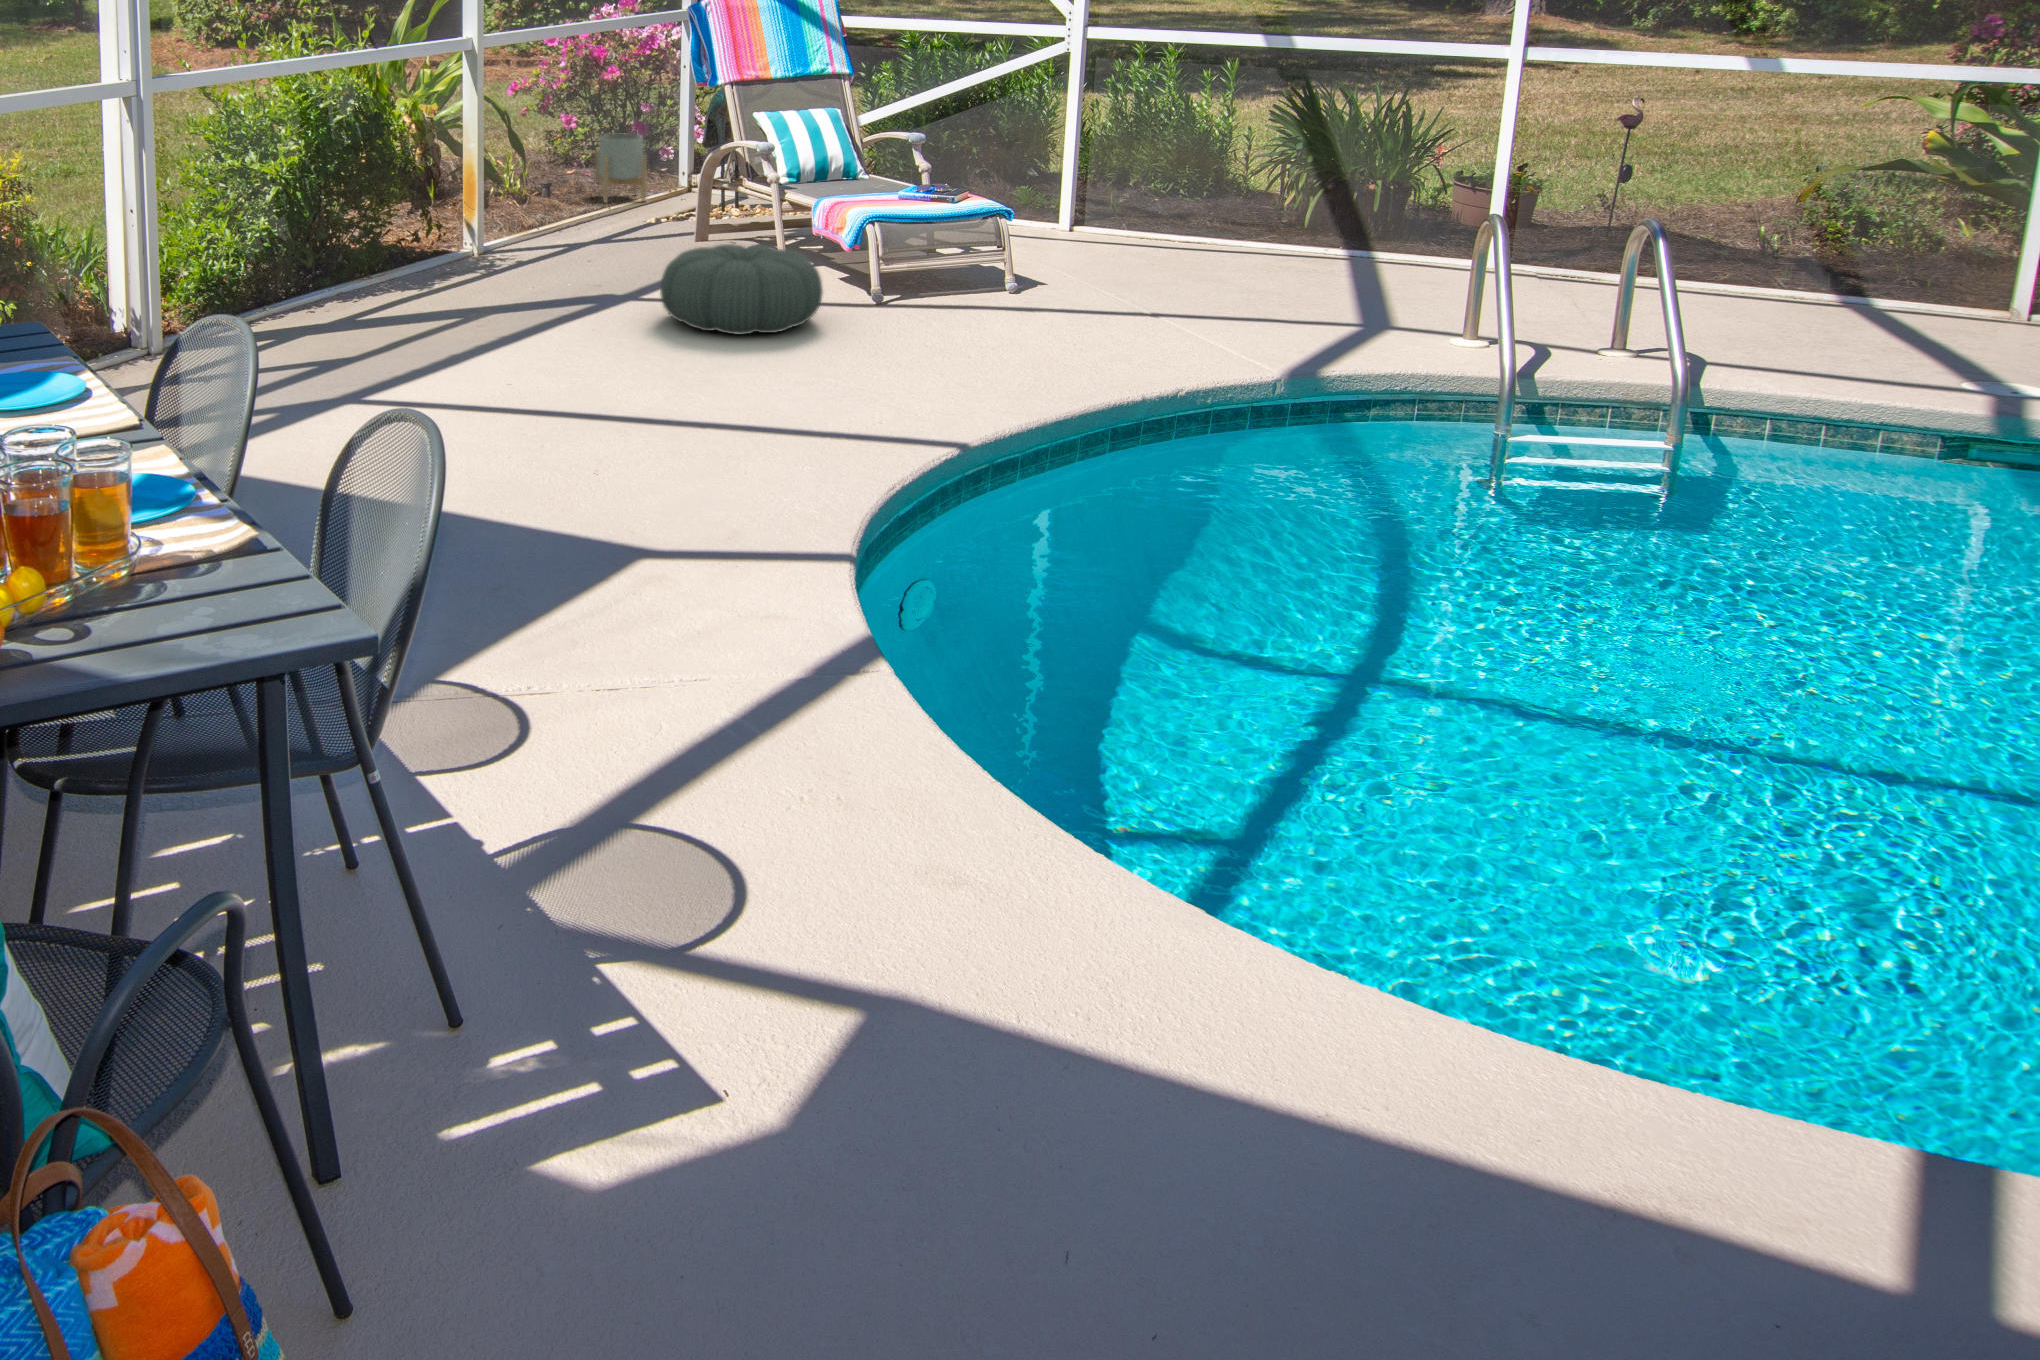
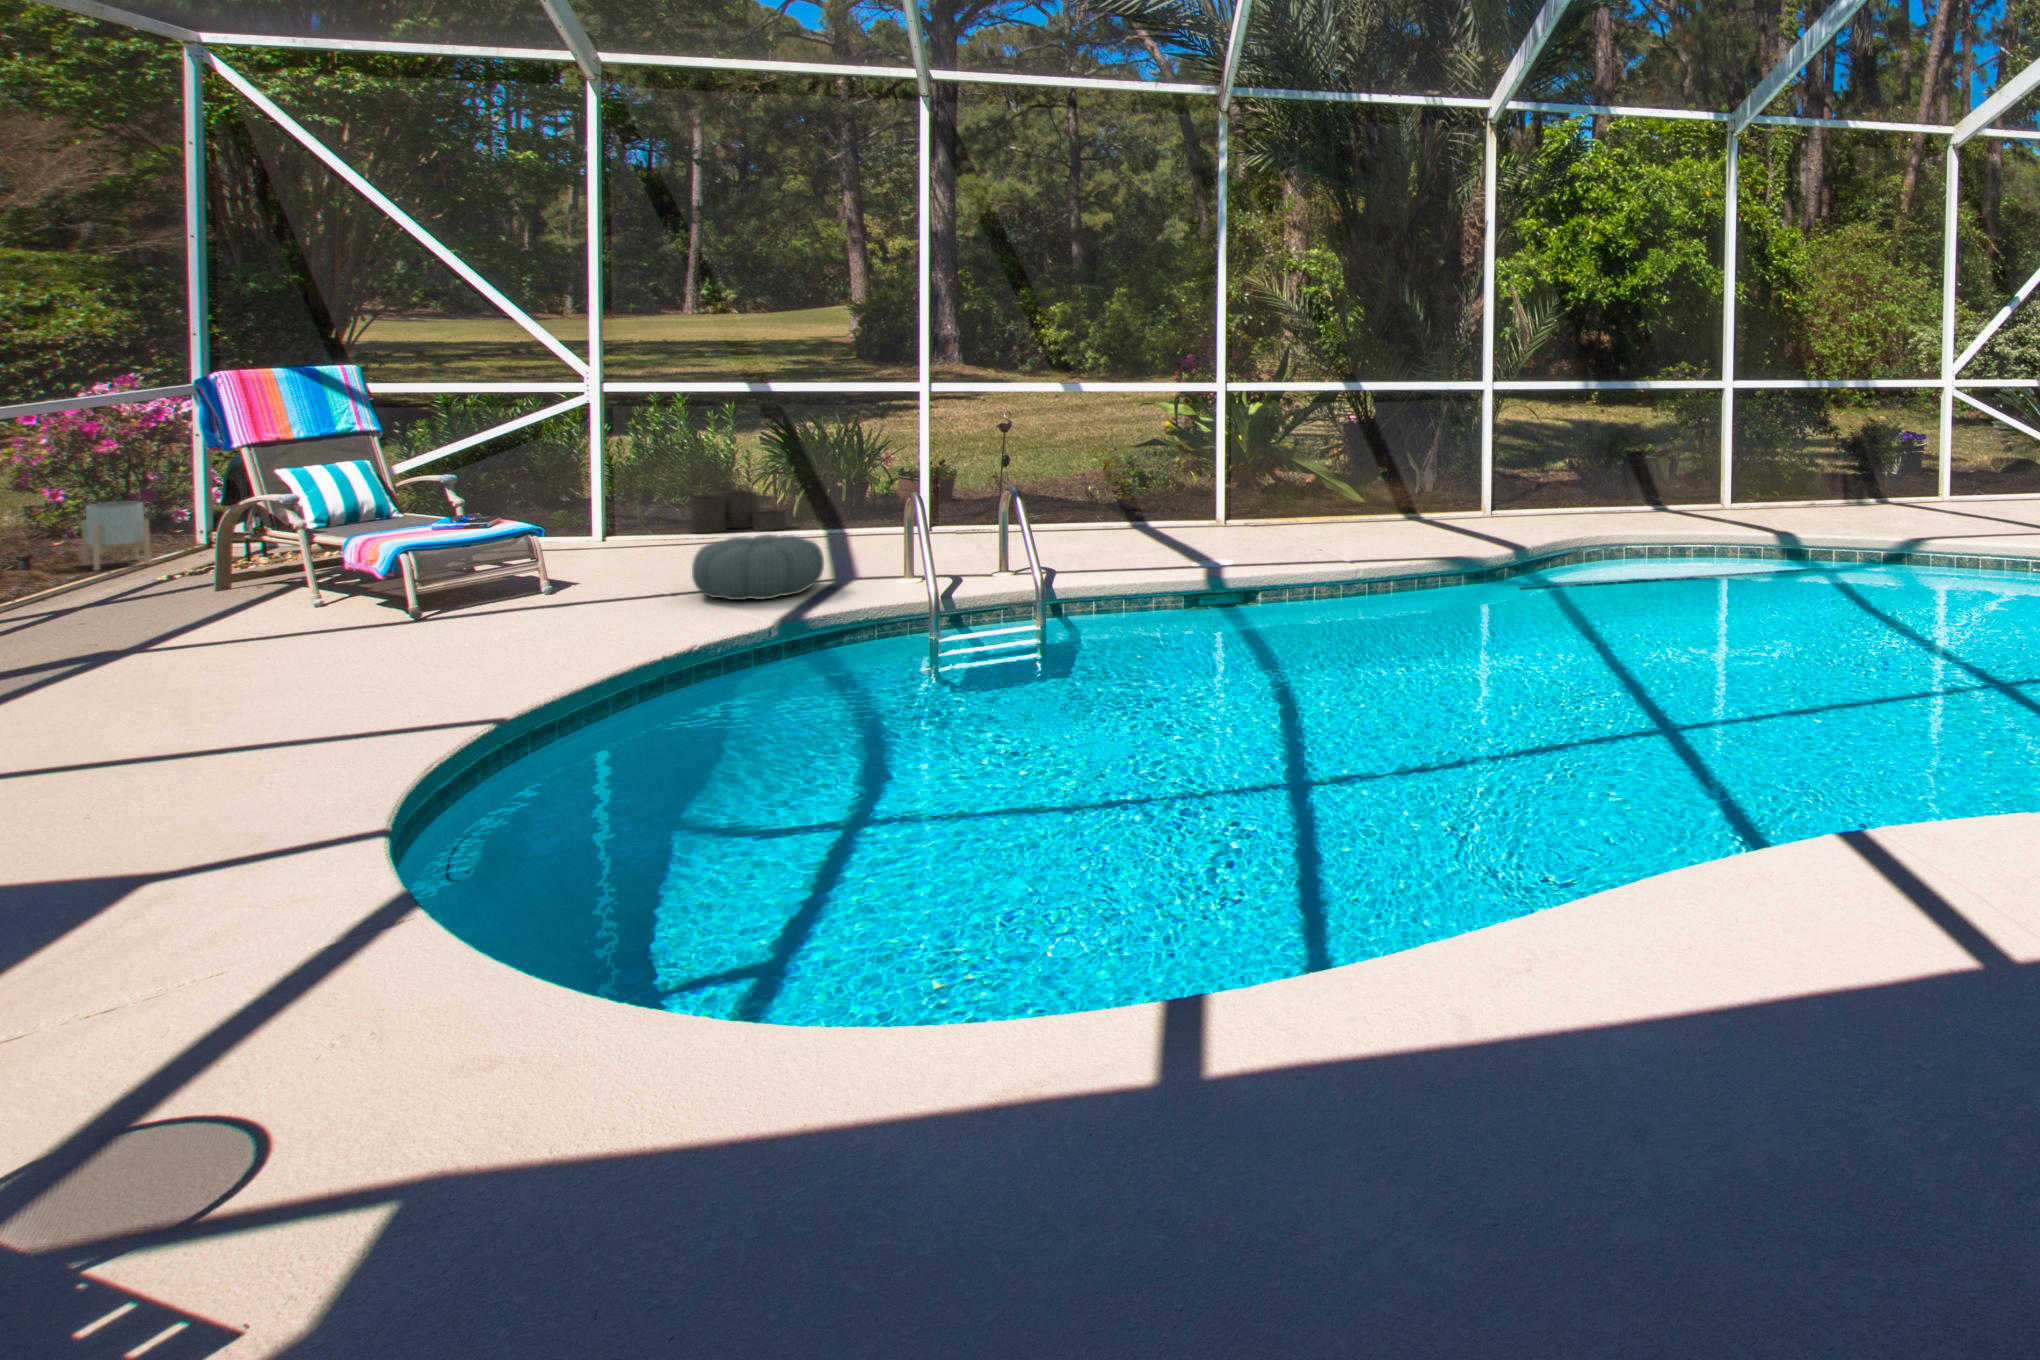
woven basket: none [1166,166,1292,236] -> present [690,486,788,533]
pouf: present [660,244,823,335] -> present [692,534,824,600]

